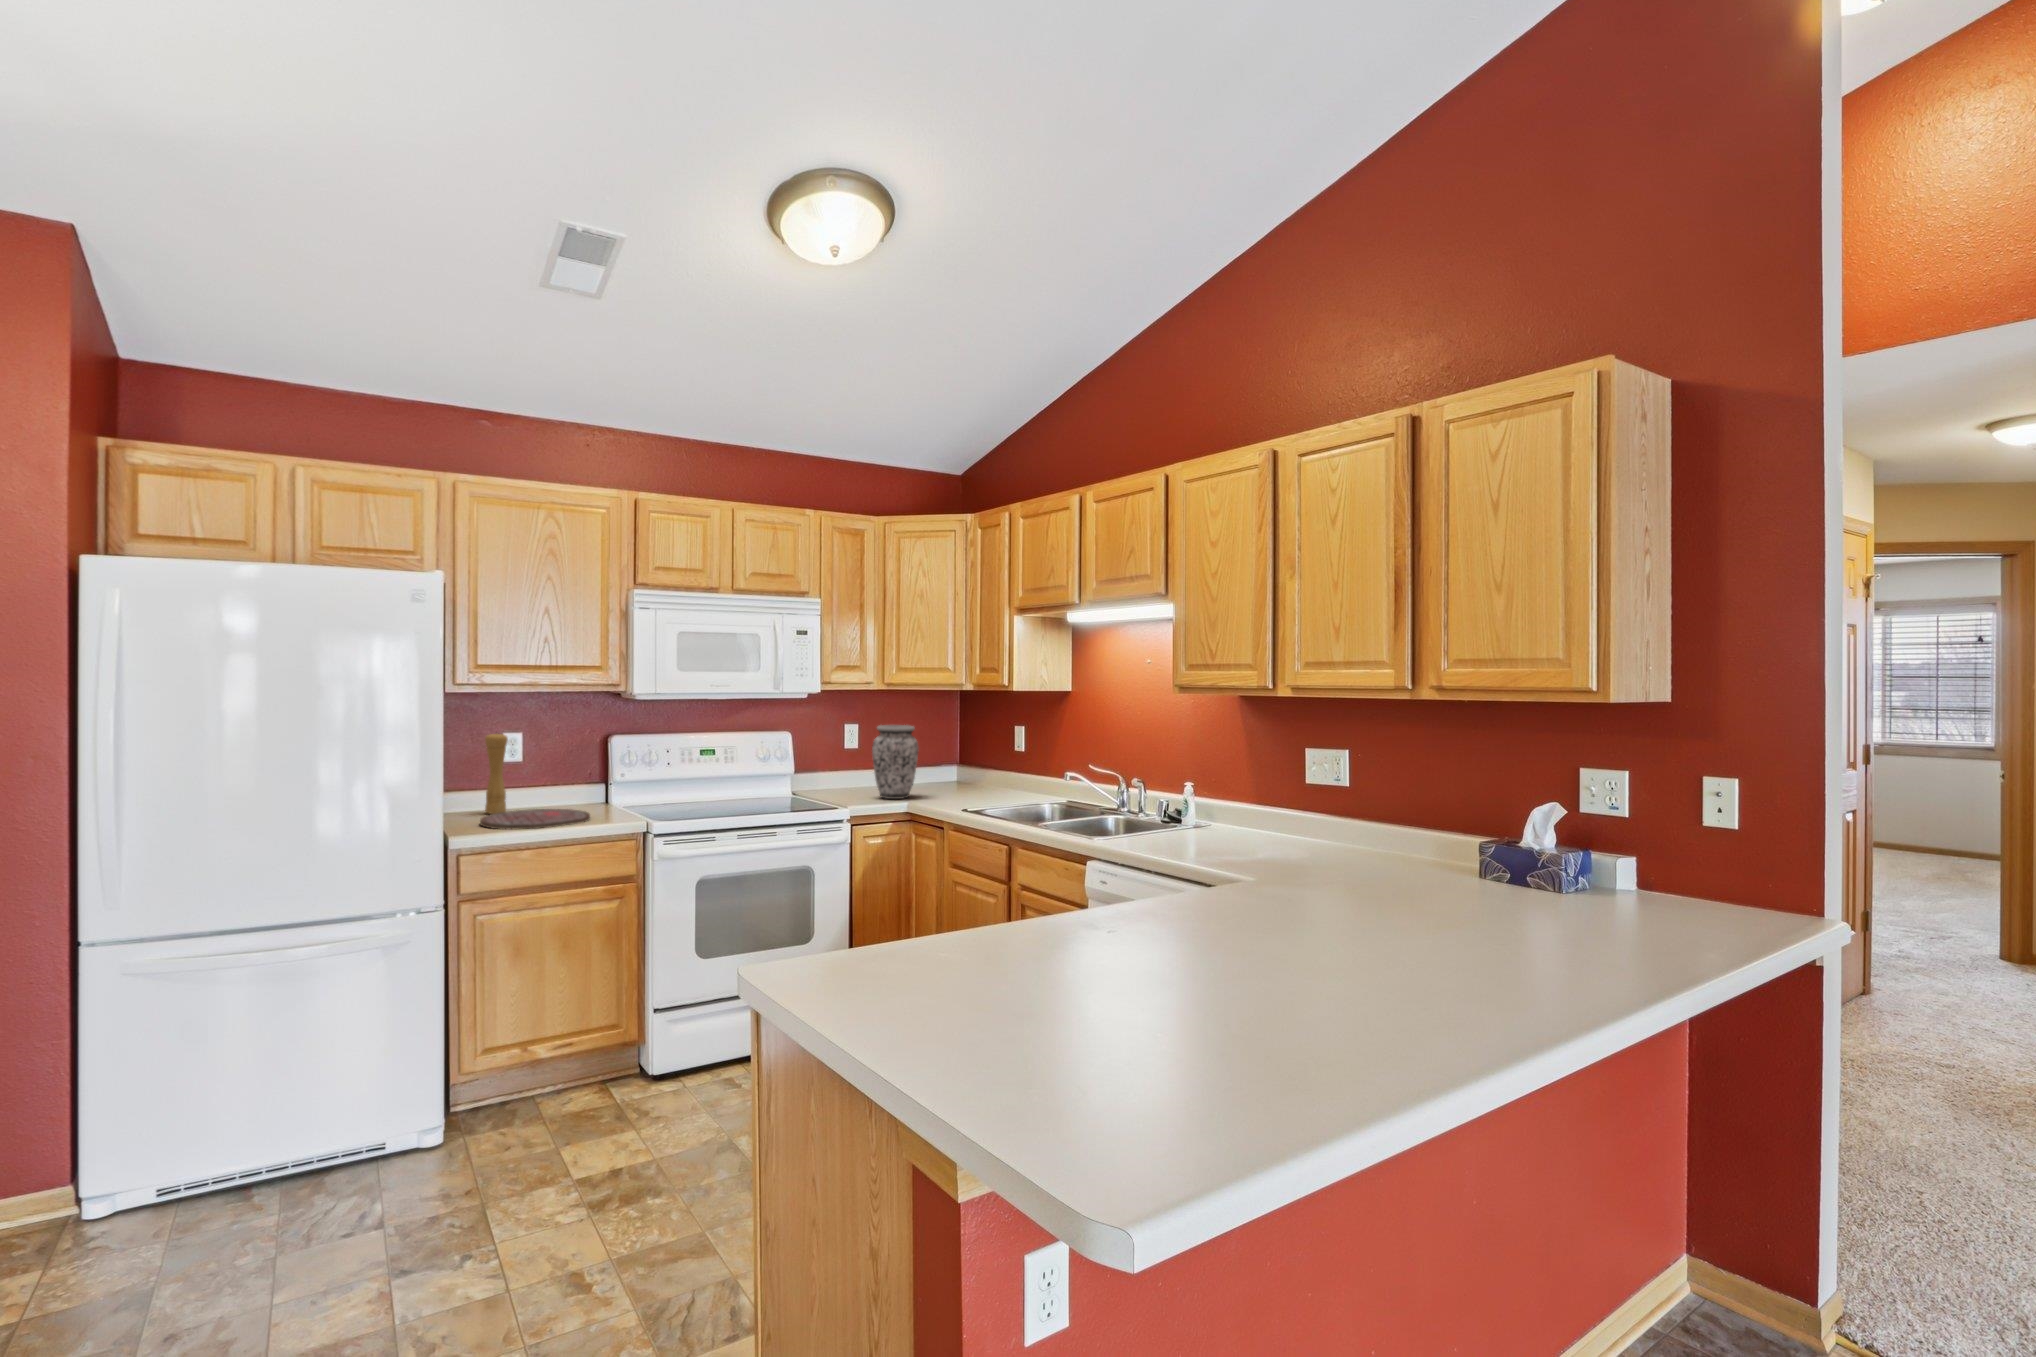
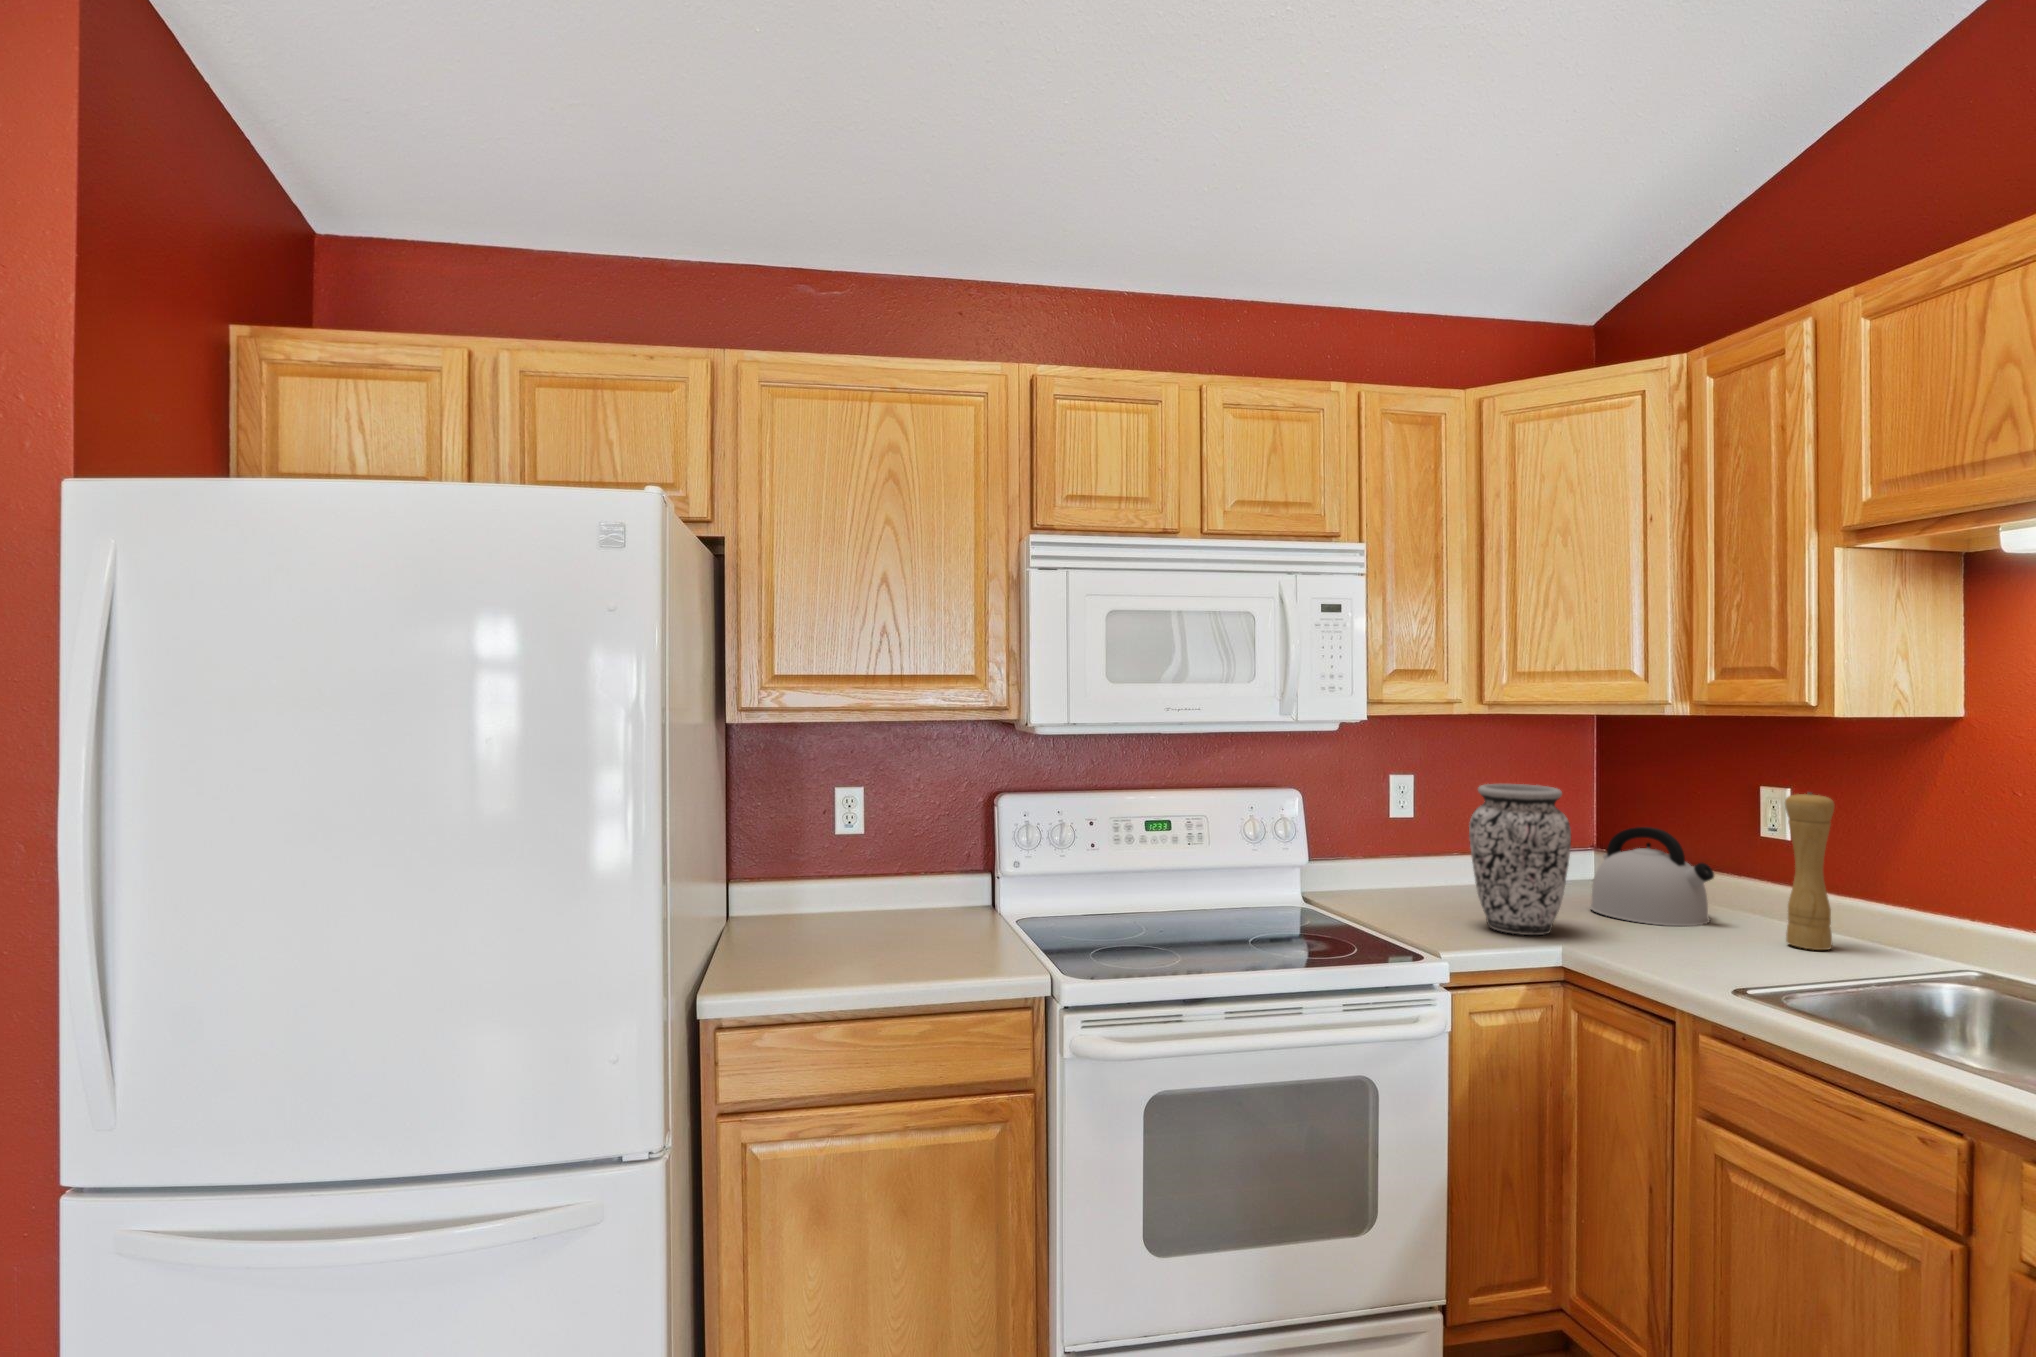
pepper mill: present [485,733,508,814] -> present [1785,792,1834,950]
kettle: none [937,746,988,793] -> present [1590,827,1714,926]
cutting board: present [480,809,590,829] -> none [779,921,957,977]

